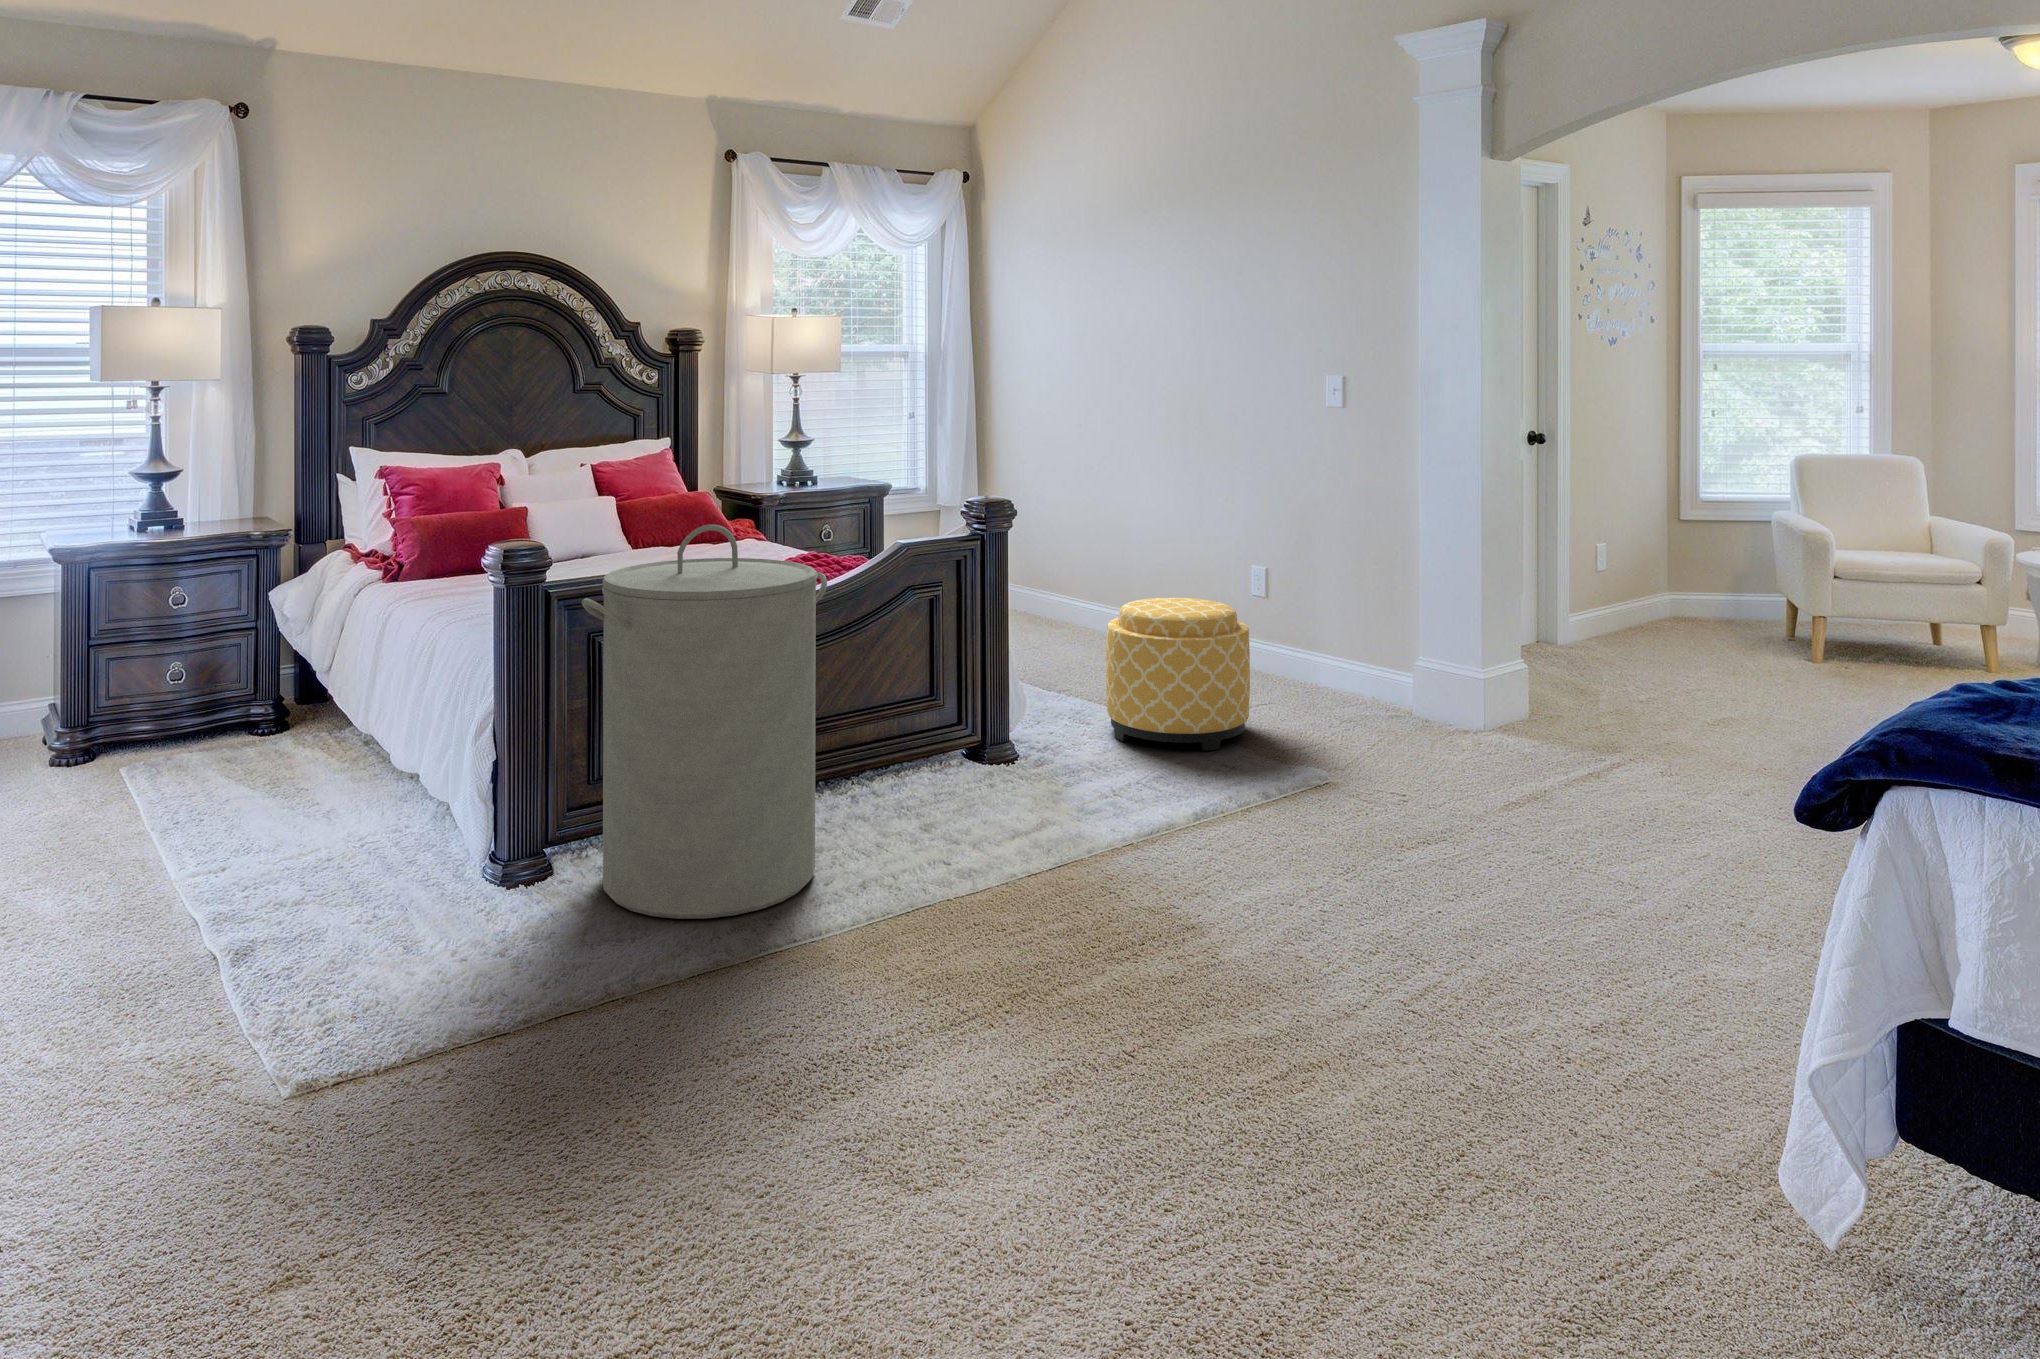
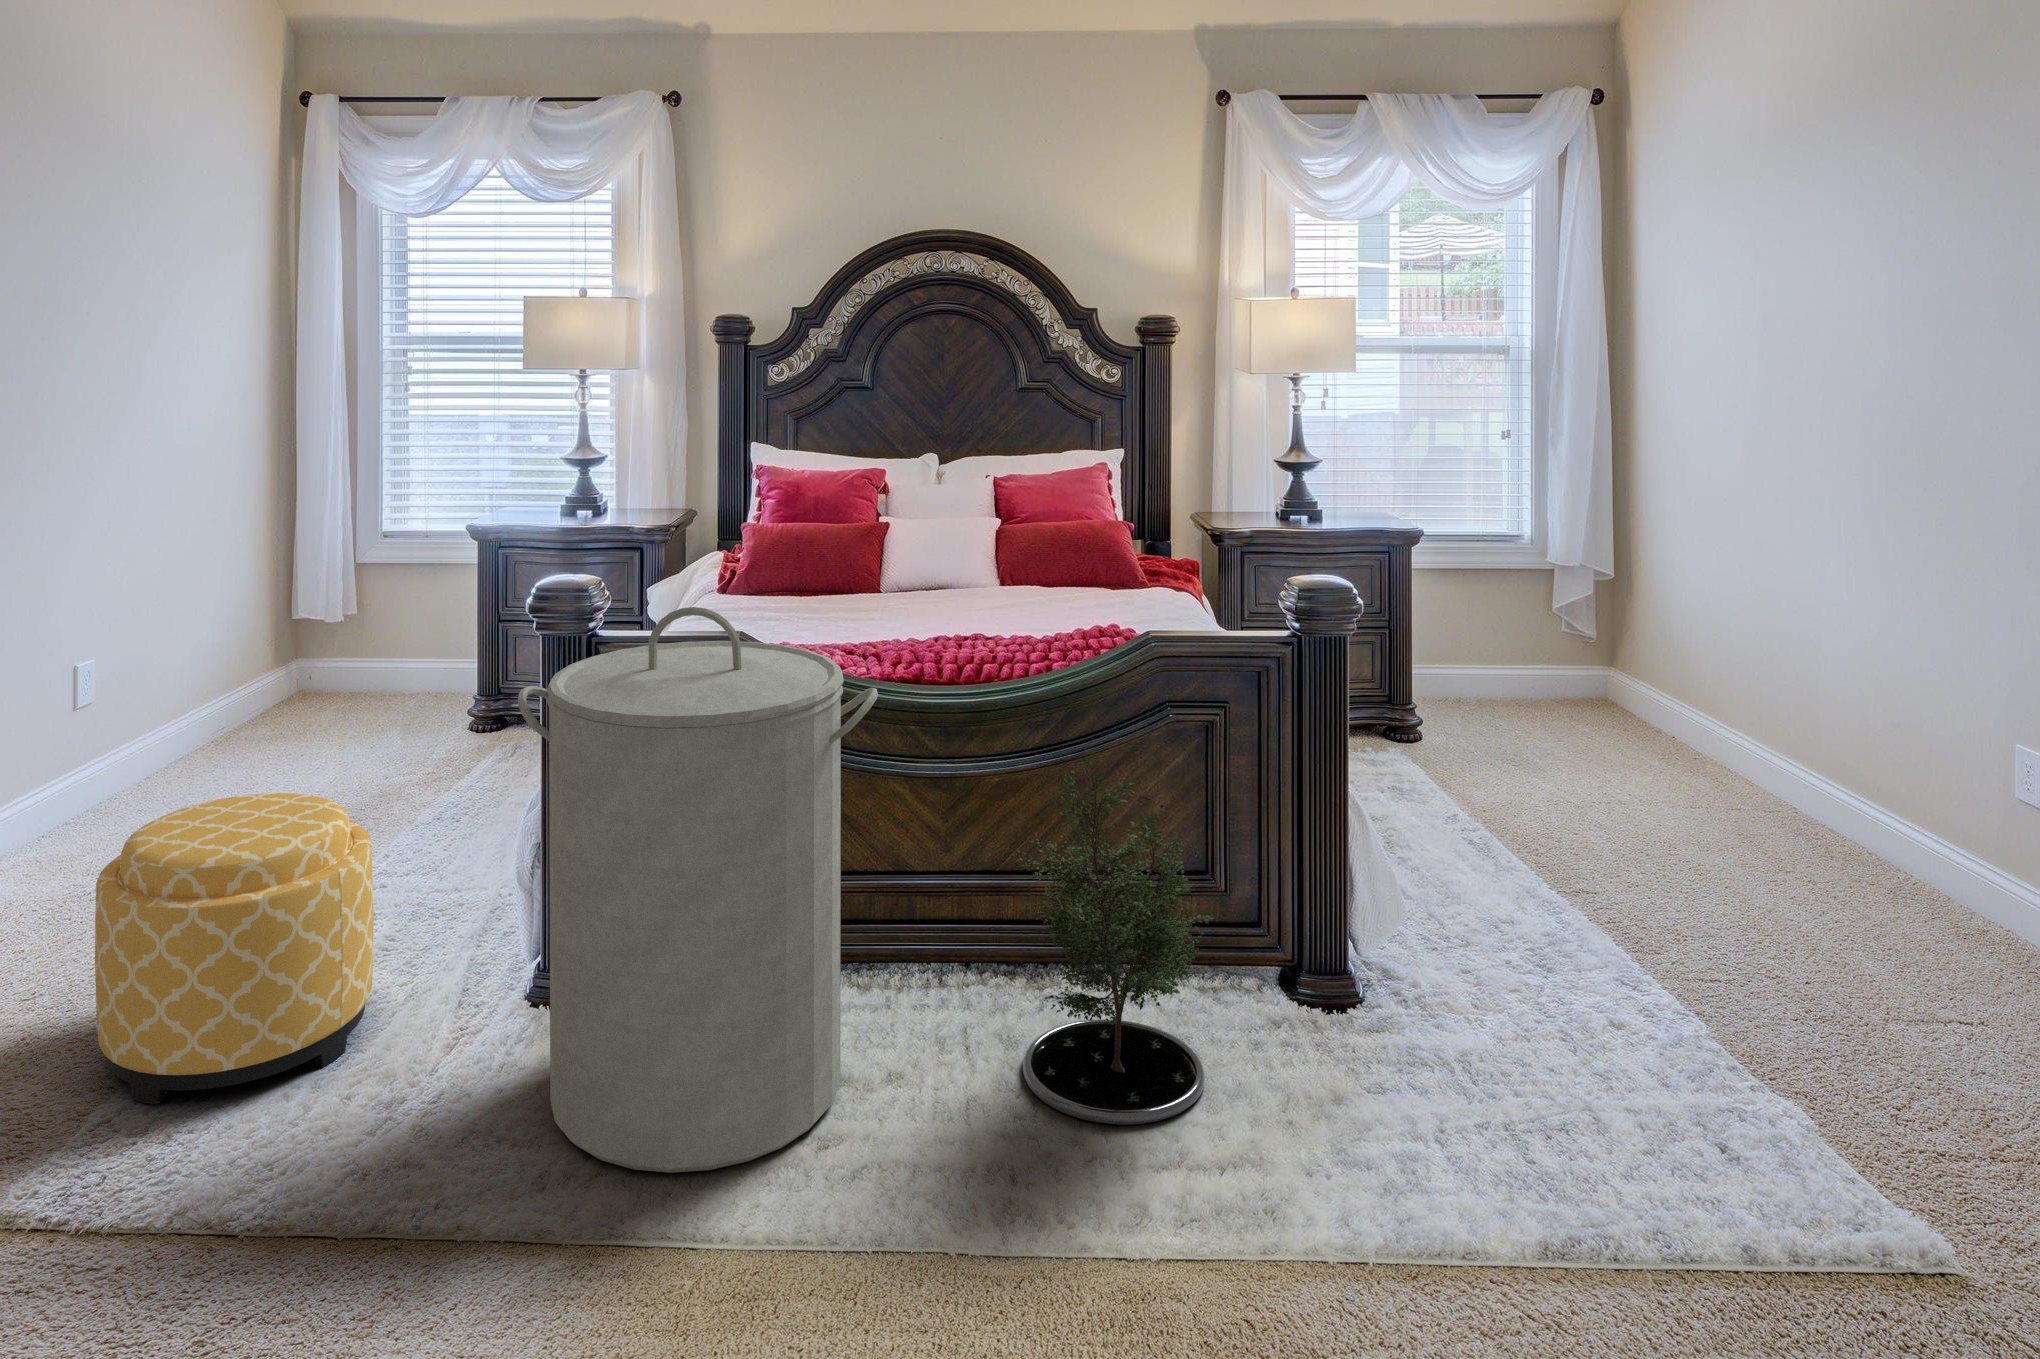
ottoman: present [1106,598,1250,751] -> present [95,793,374,1104]
potted tree: none [881,600,1007,827] -> present [1018,756,1213,1125]

